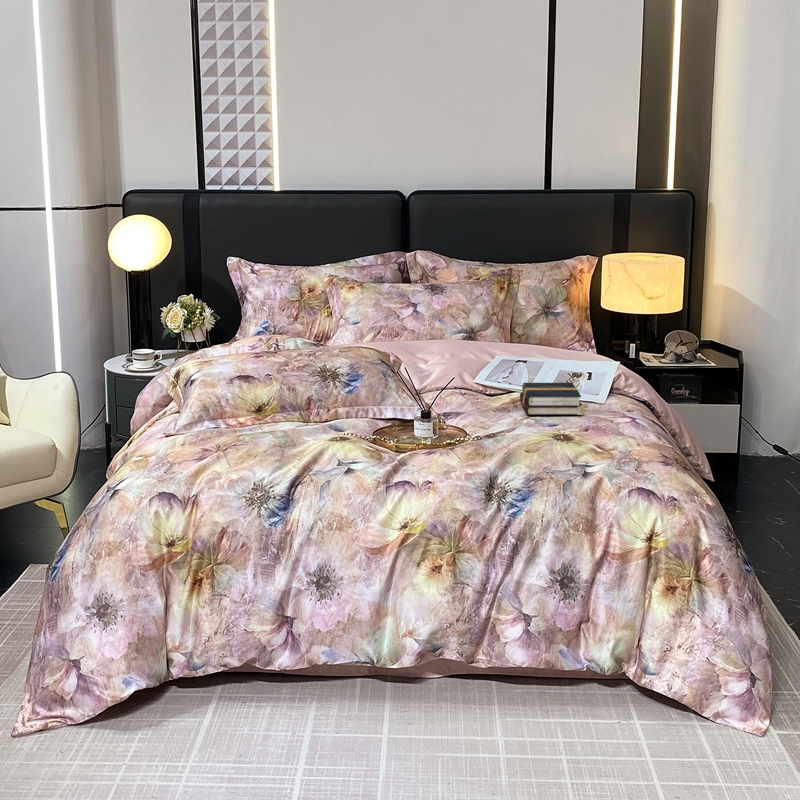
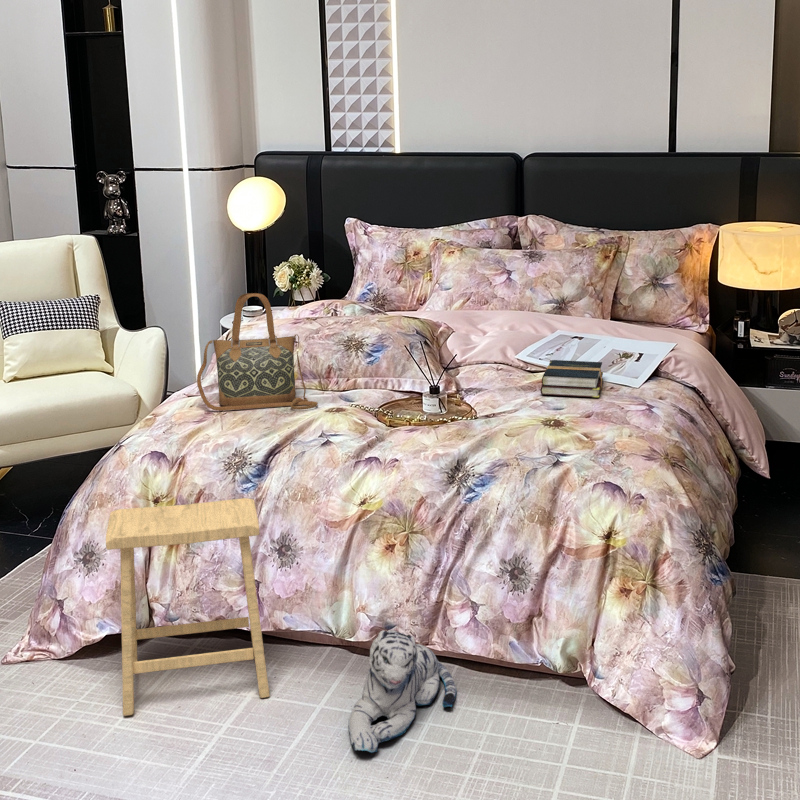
handbag: none [188,323,316,446] -> present [197,293,318,411]
footstool: none [149,530,328,772] -> present [106,498,270,716]
plush toy: none [422,649,516,773] -> present [348,630,457,753]

